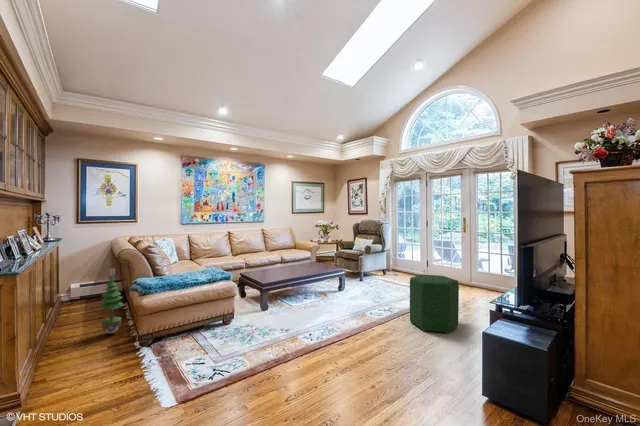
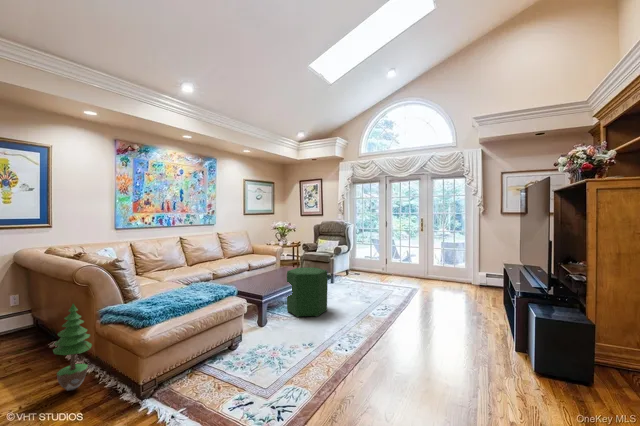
ottoman: present [410,275,459,333] -> present [287,268,328,317]

